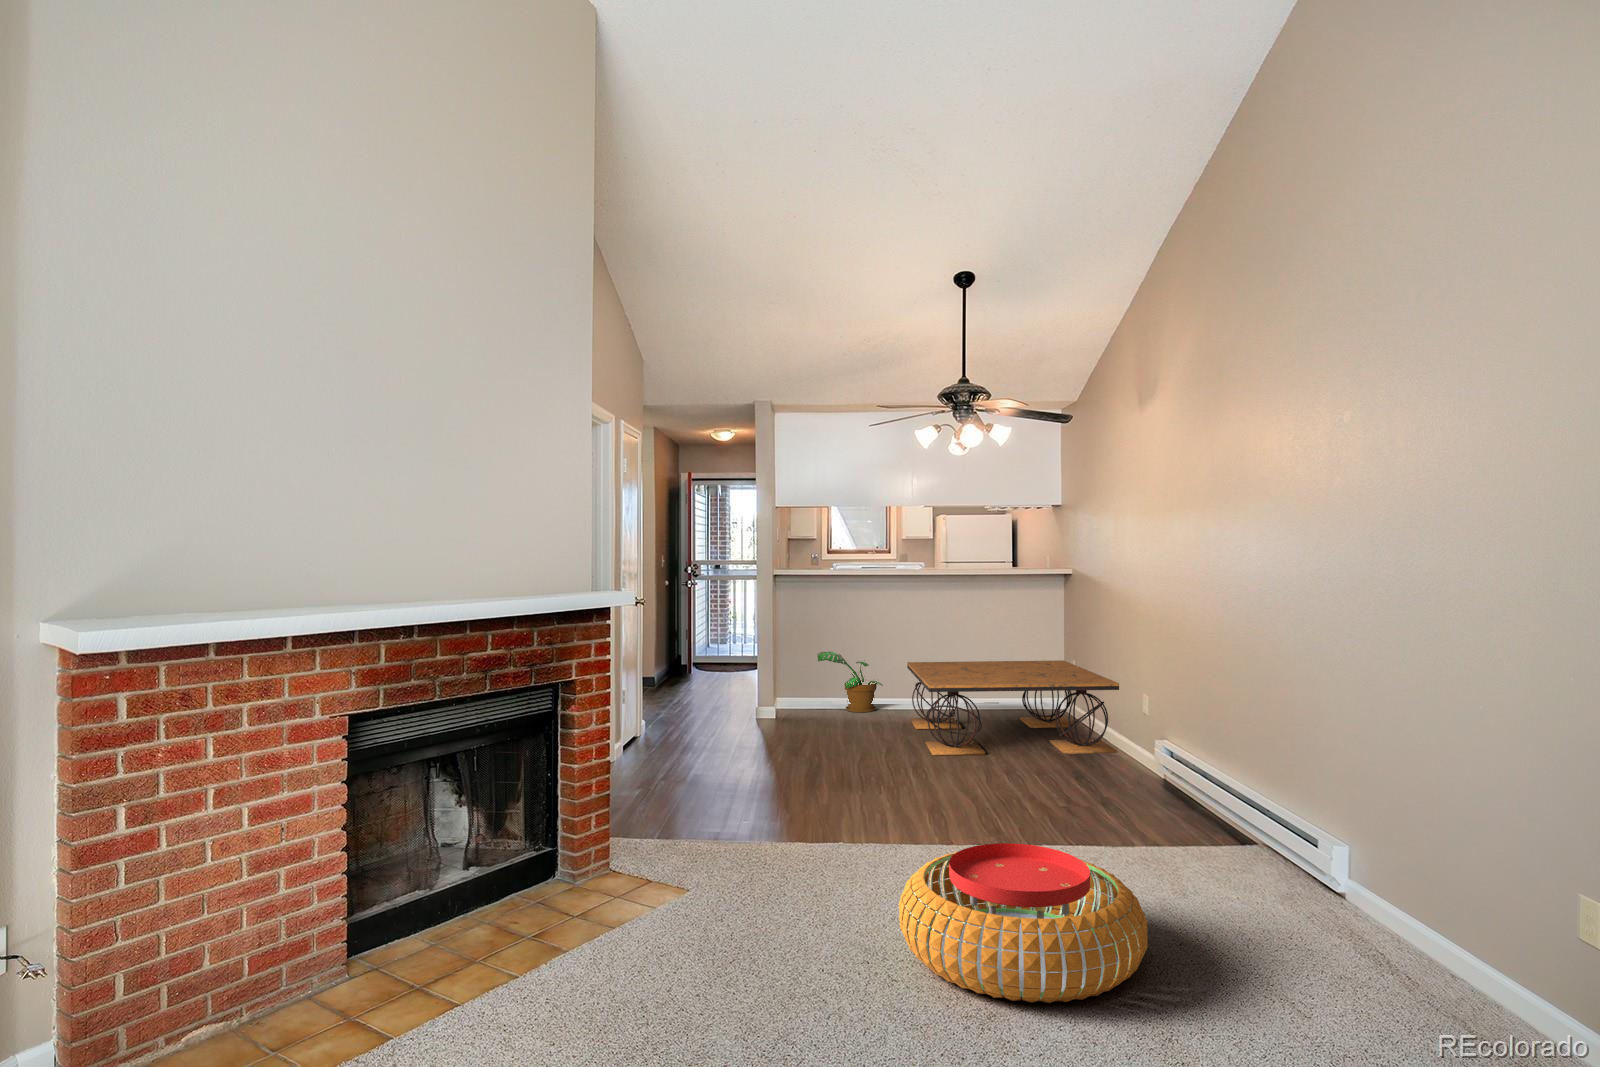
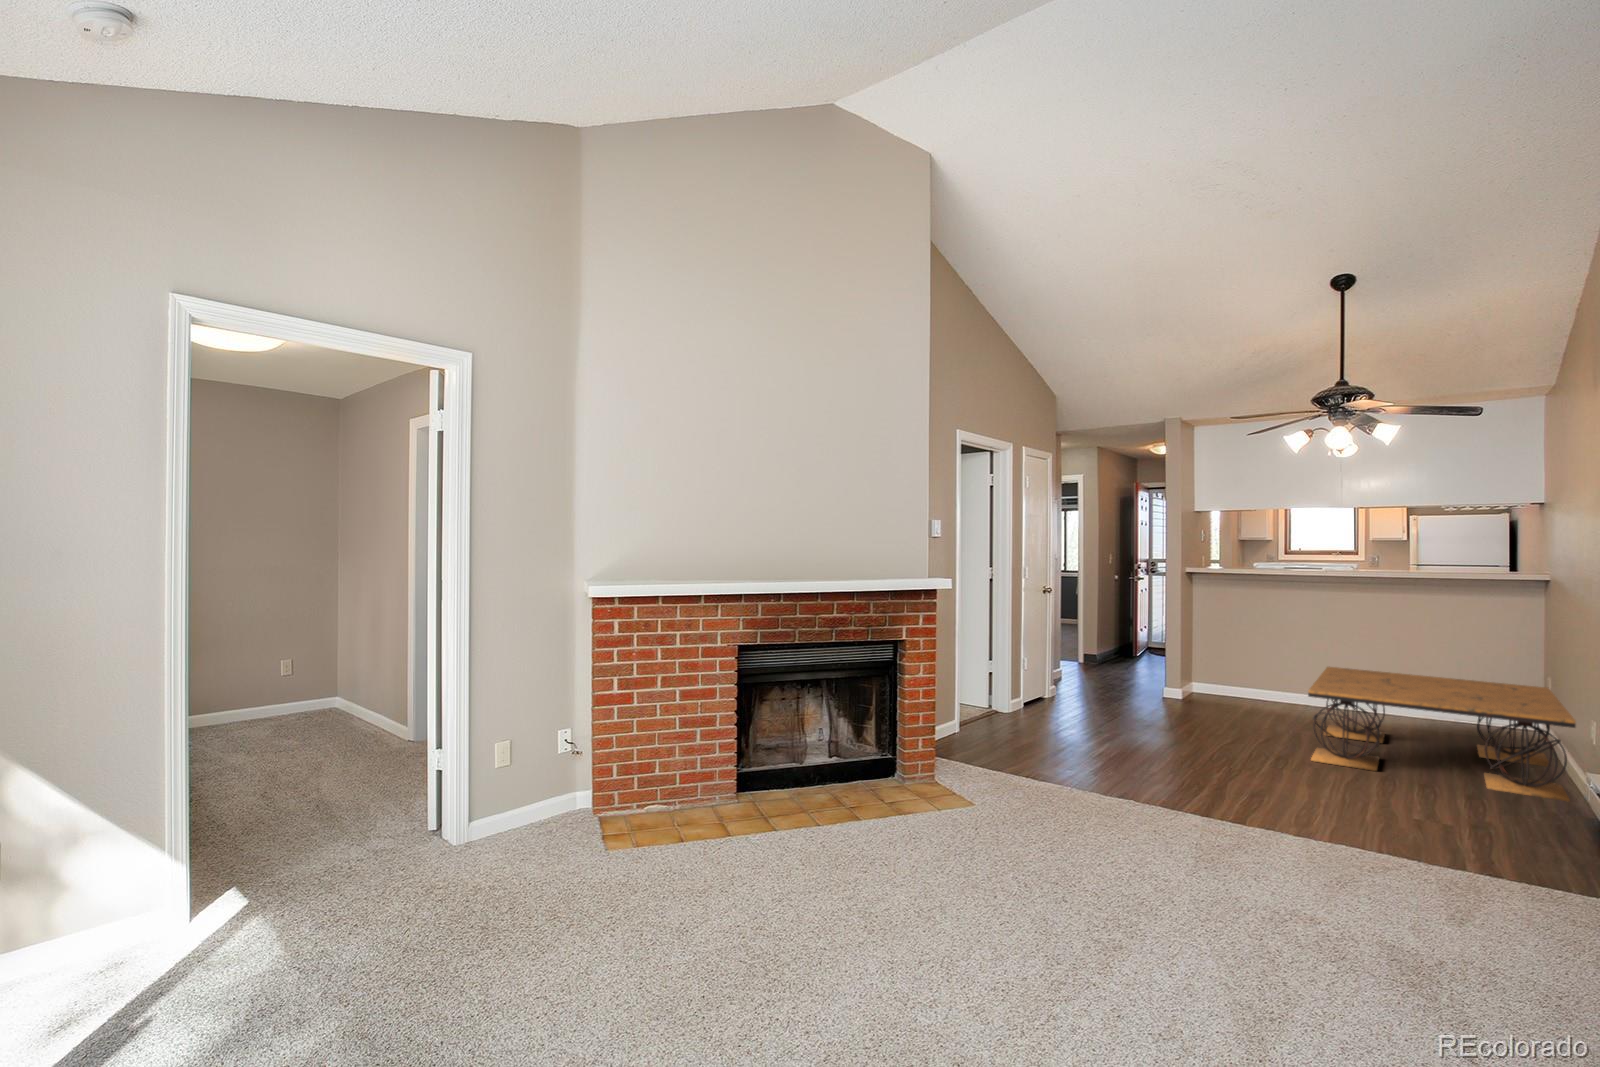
potted plant: present [817,652,882,712] -> none [1233,647,1311,712]
pouf: present [899,843,1148,1003] -> none [1068,823,1307,970]

